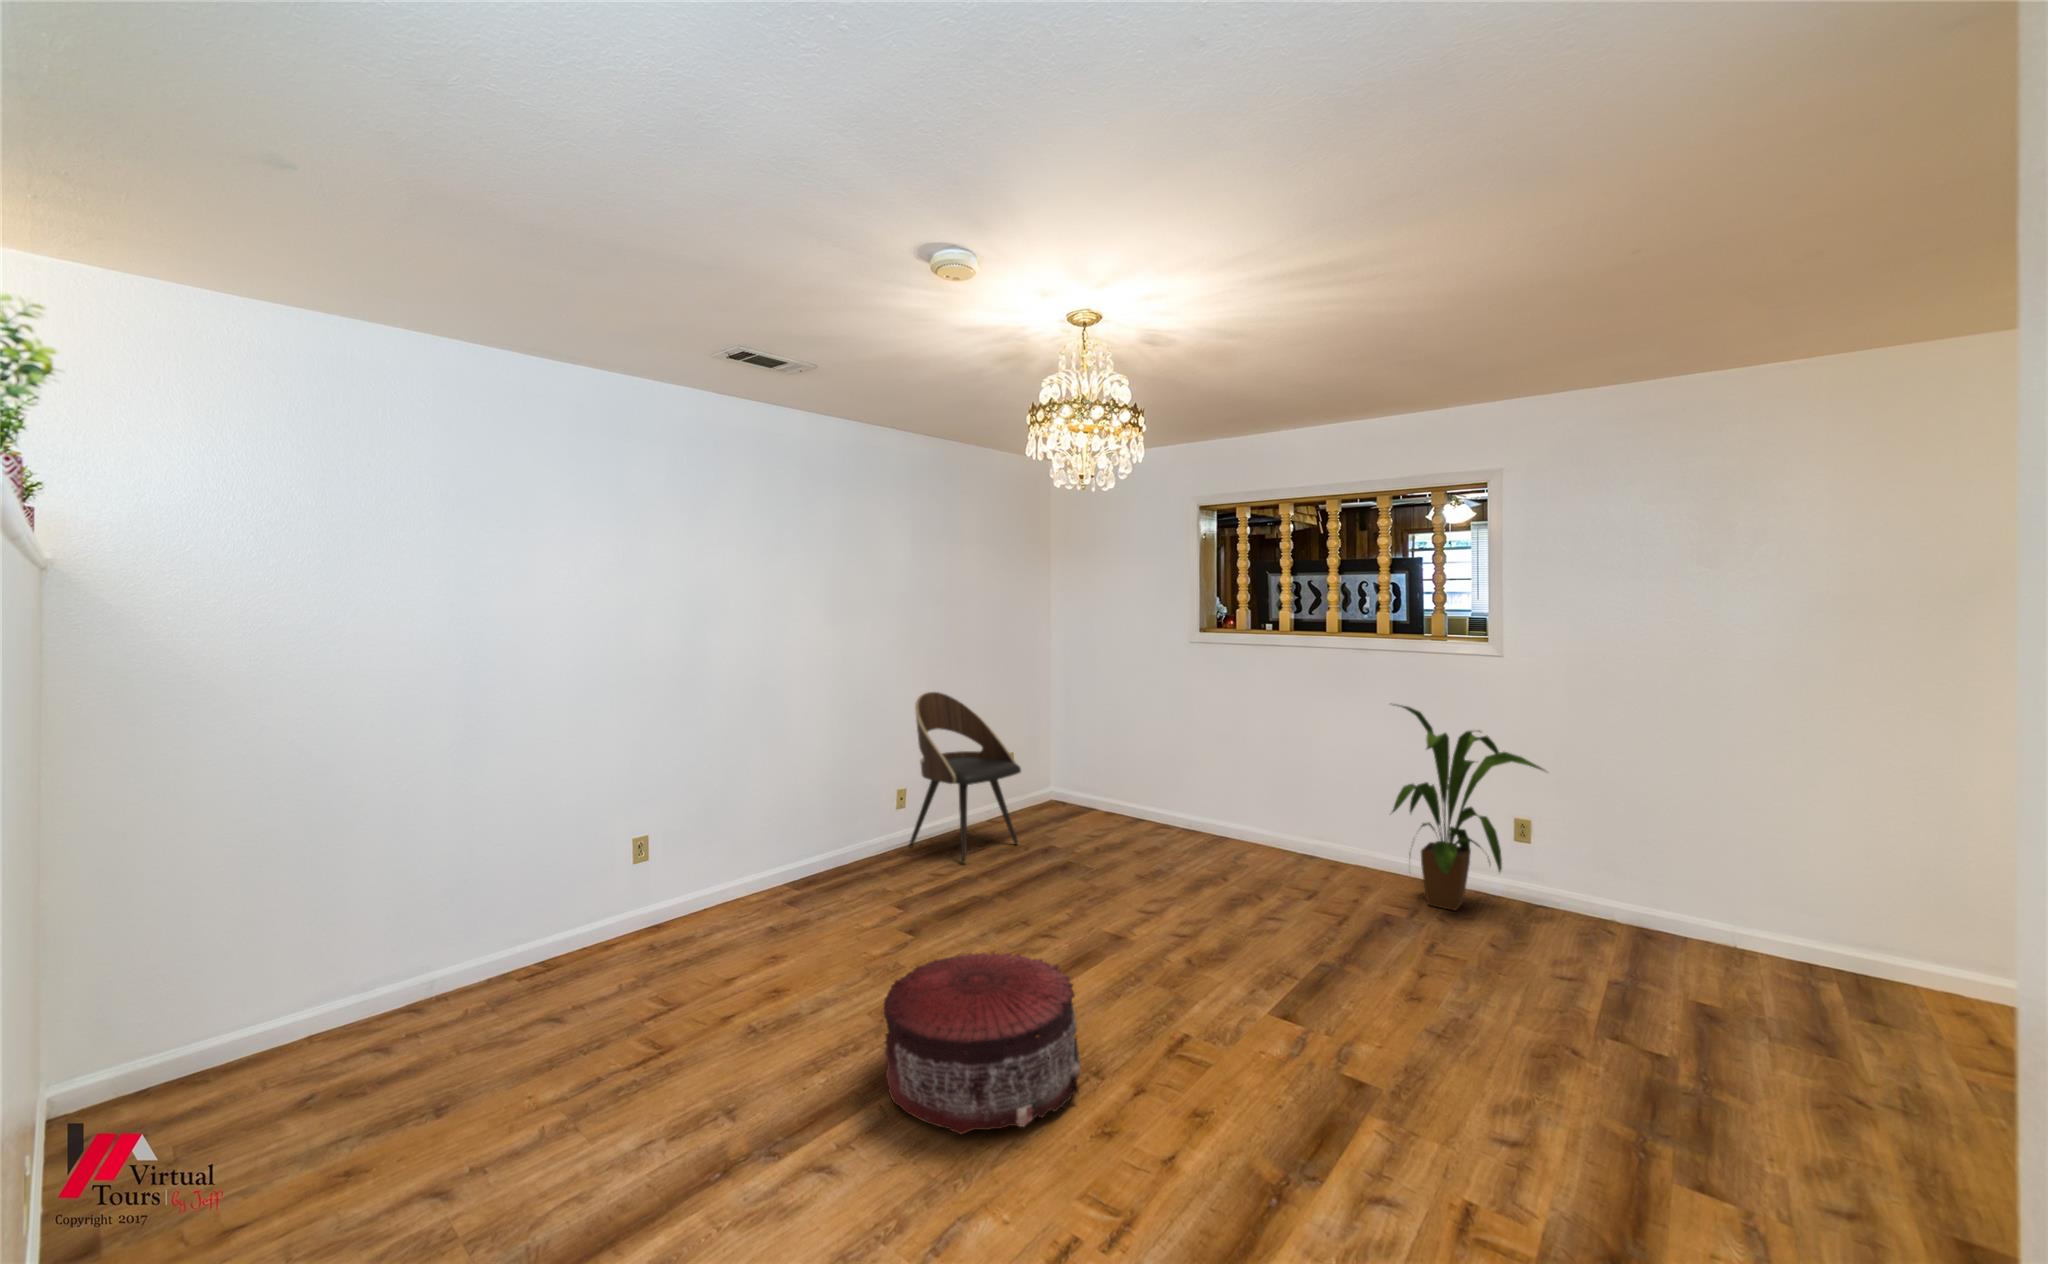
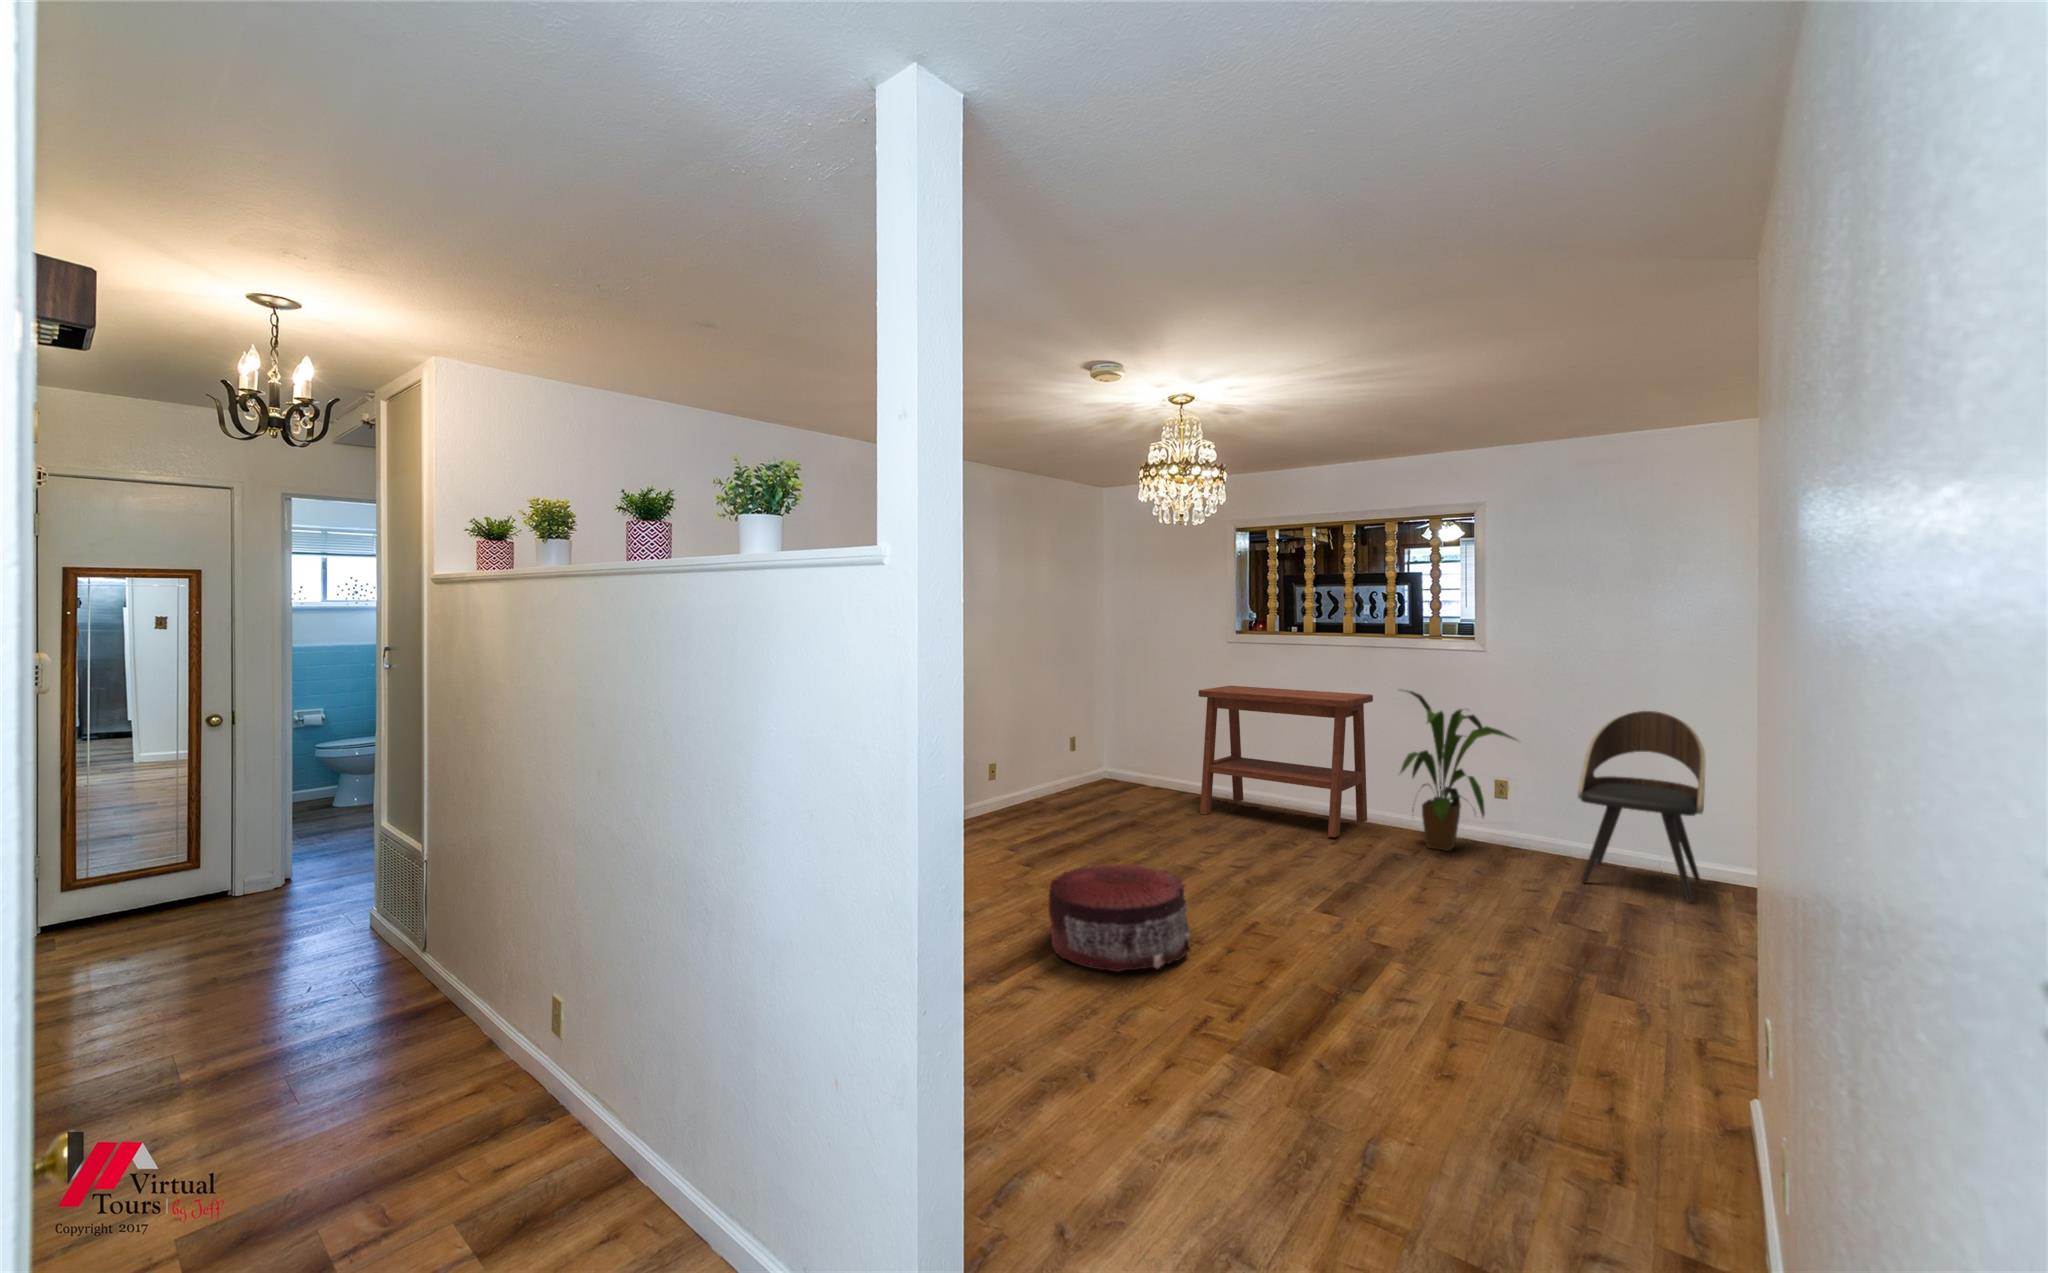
dining chair: present [909,692,1021,862] -> present [1578,711,1705,901]
side table: none [1150,695,1361,889] -> present [1199,686,1373,837]

